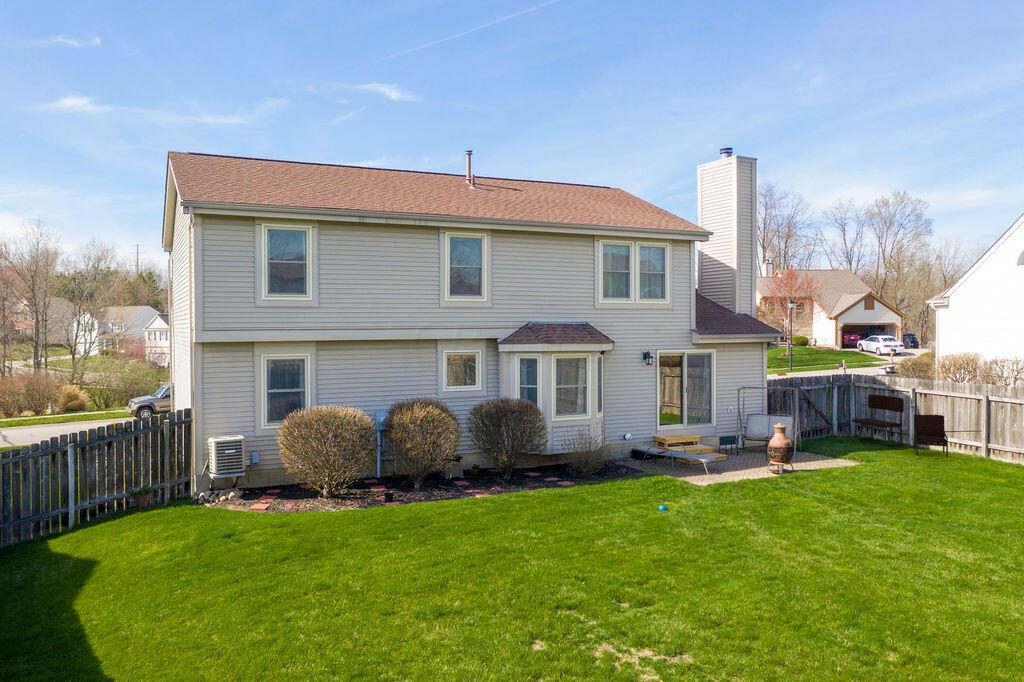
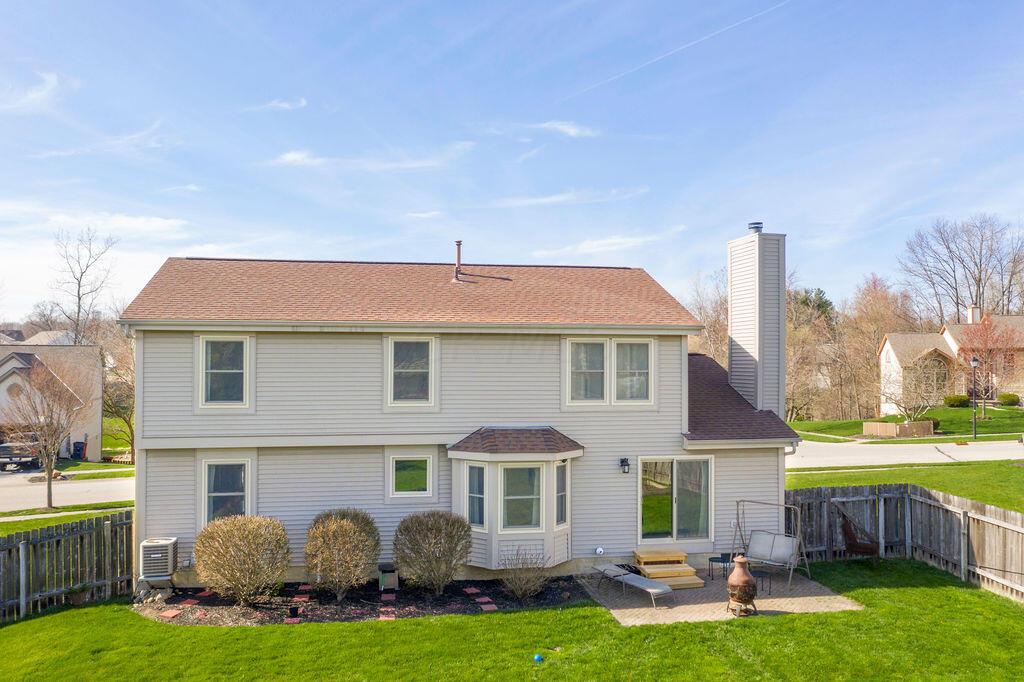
bench: present [852,394,904,446] -> none [896,512,957,580]
armchair: present [914,415,948,457] -> present [841,520,880,568]

